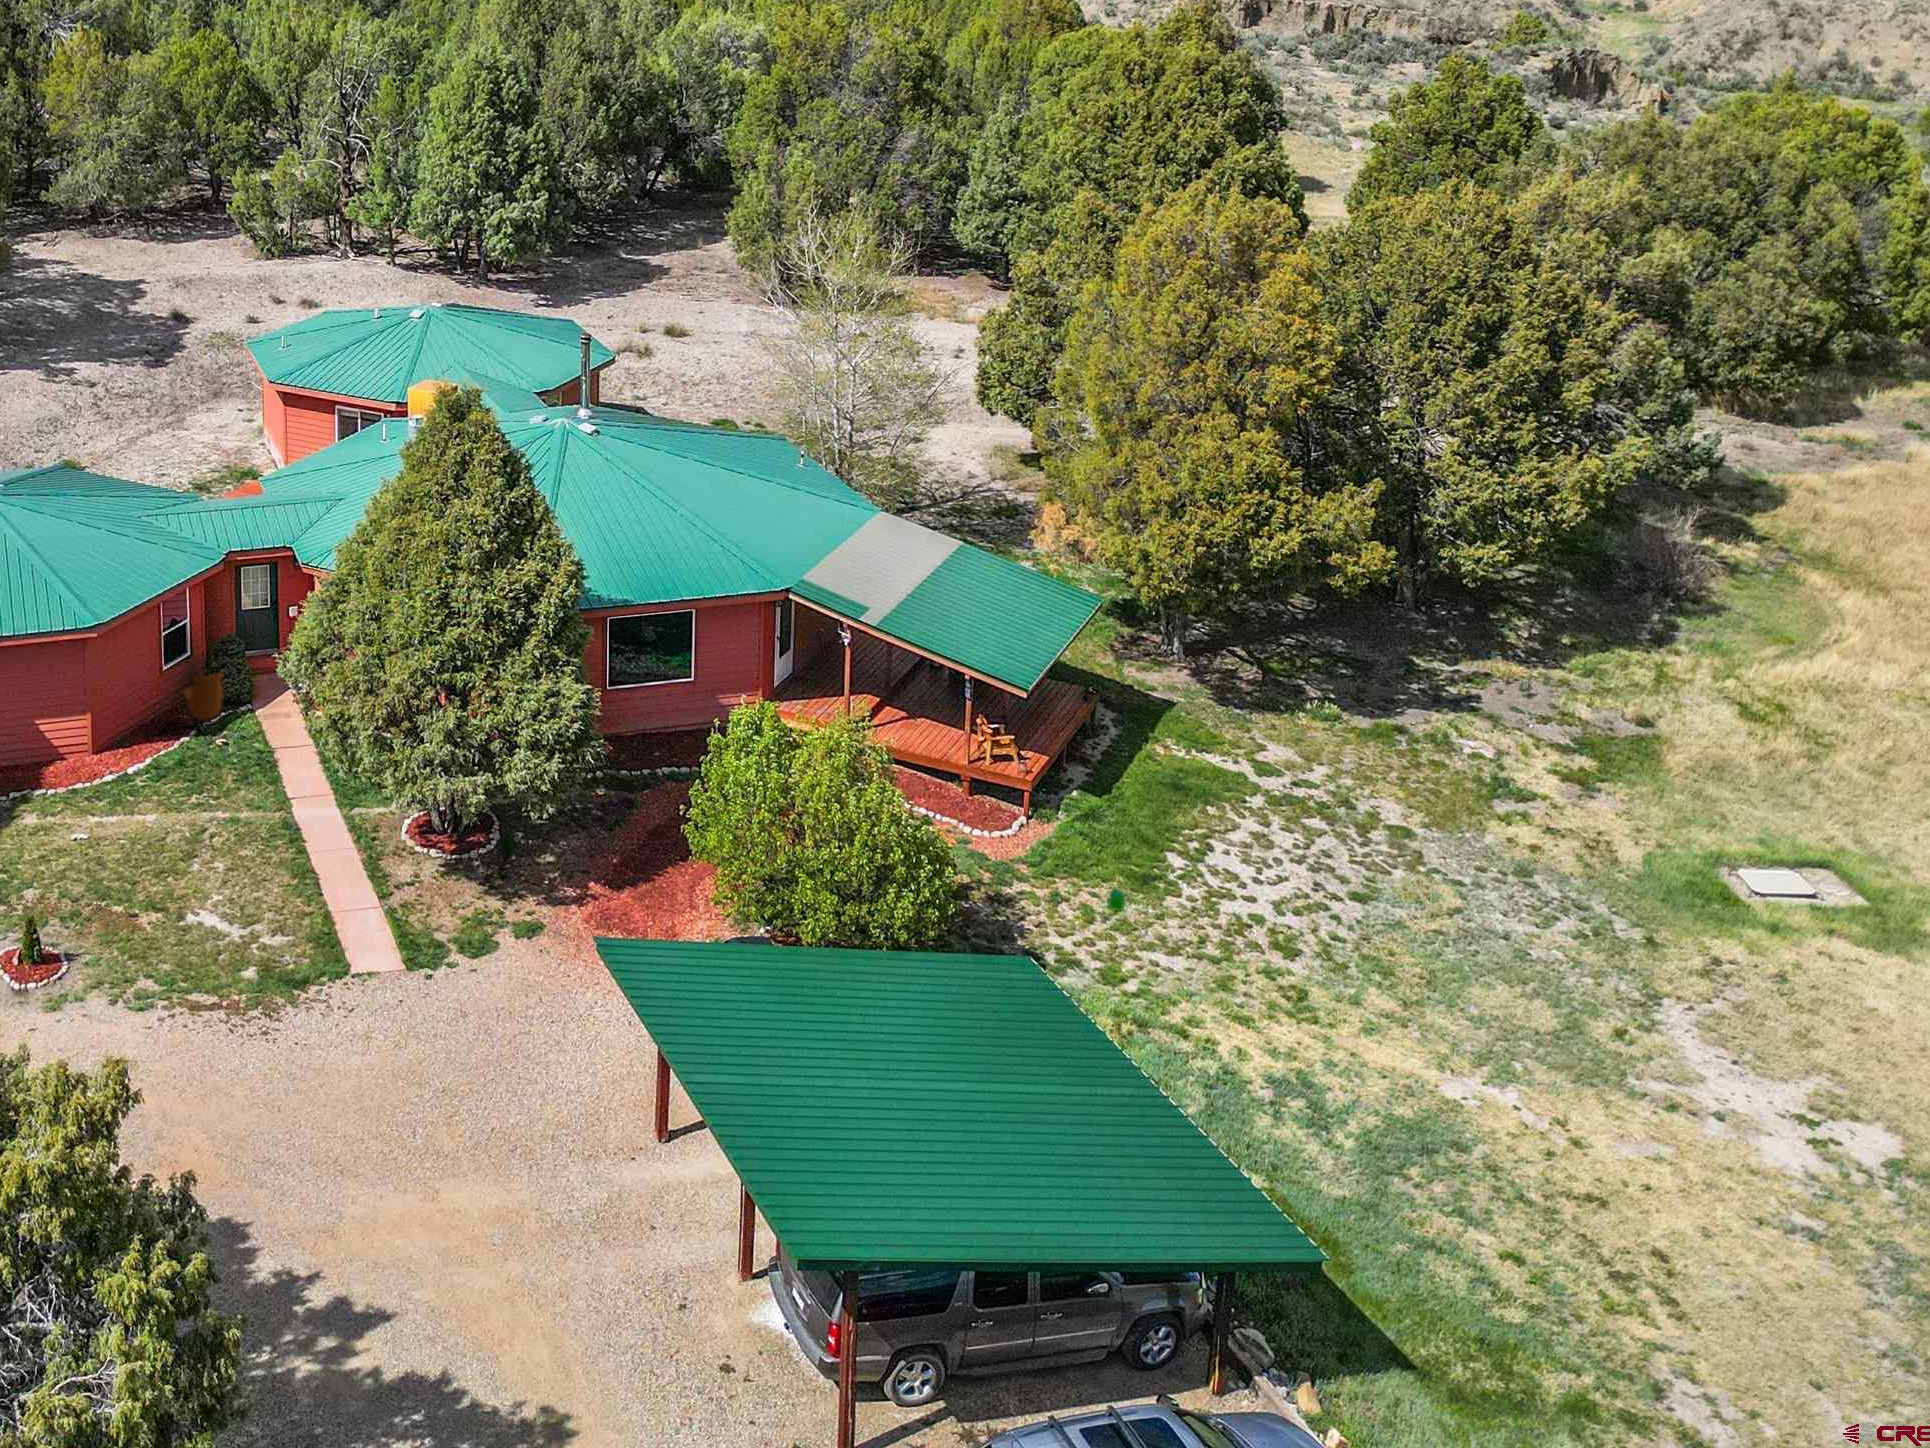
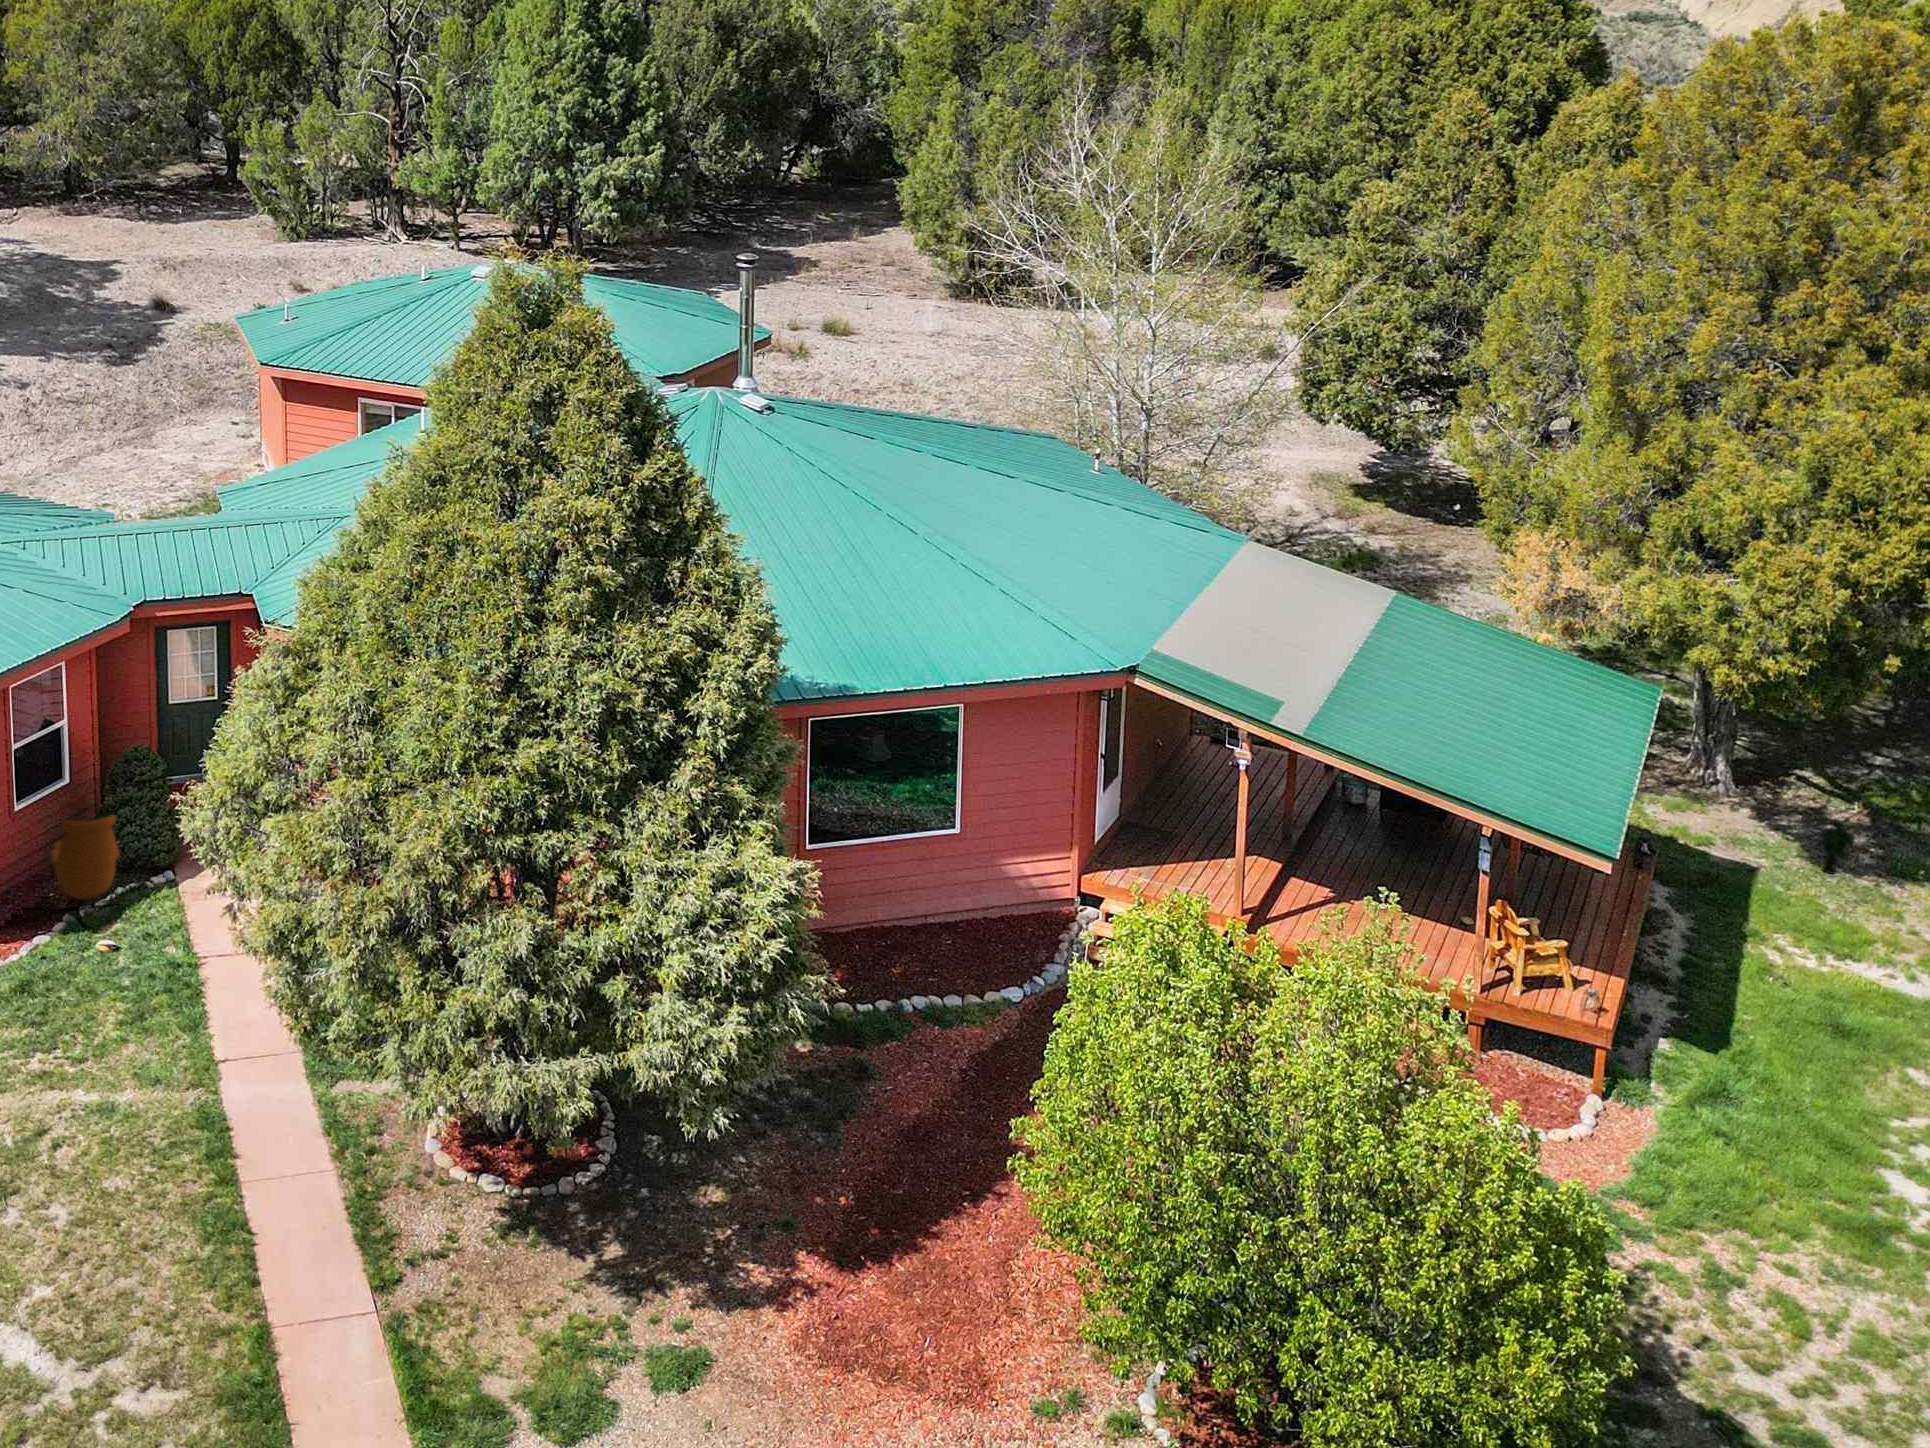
decorative plant: present [497,829,518,869] -> present [1817,818,1855,874]
watering can: present [1107,887,1125,911] -> none [1841,1274,1894,1327]

